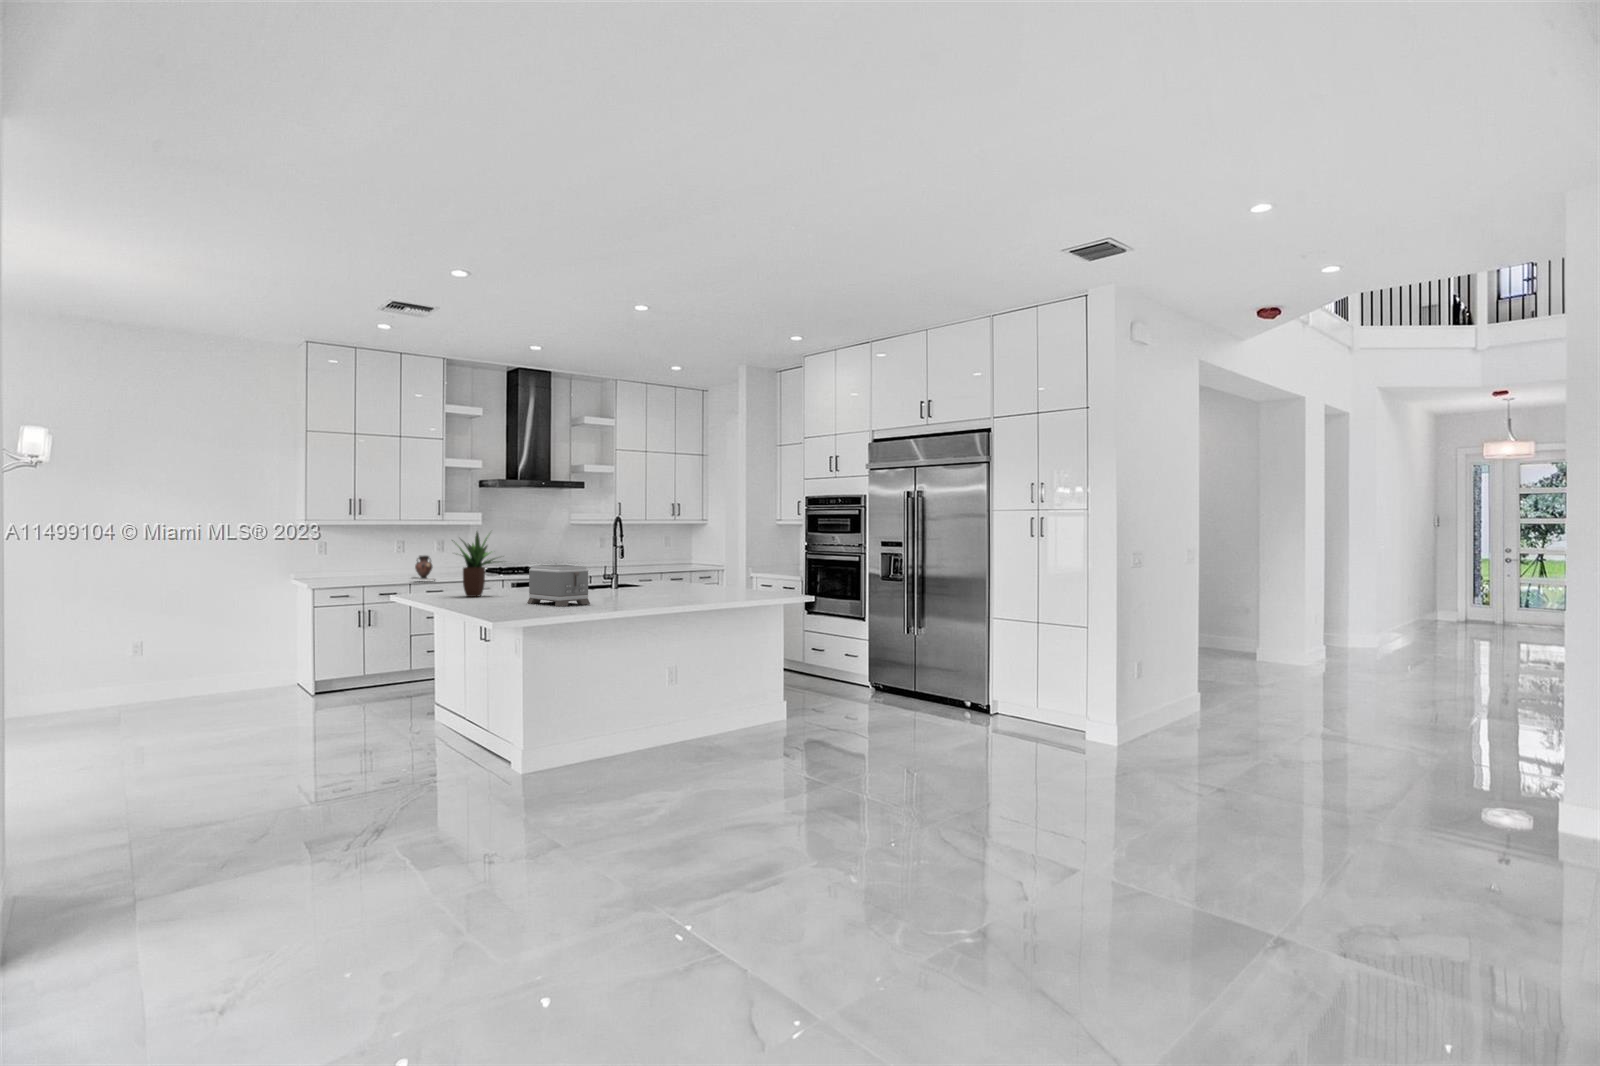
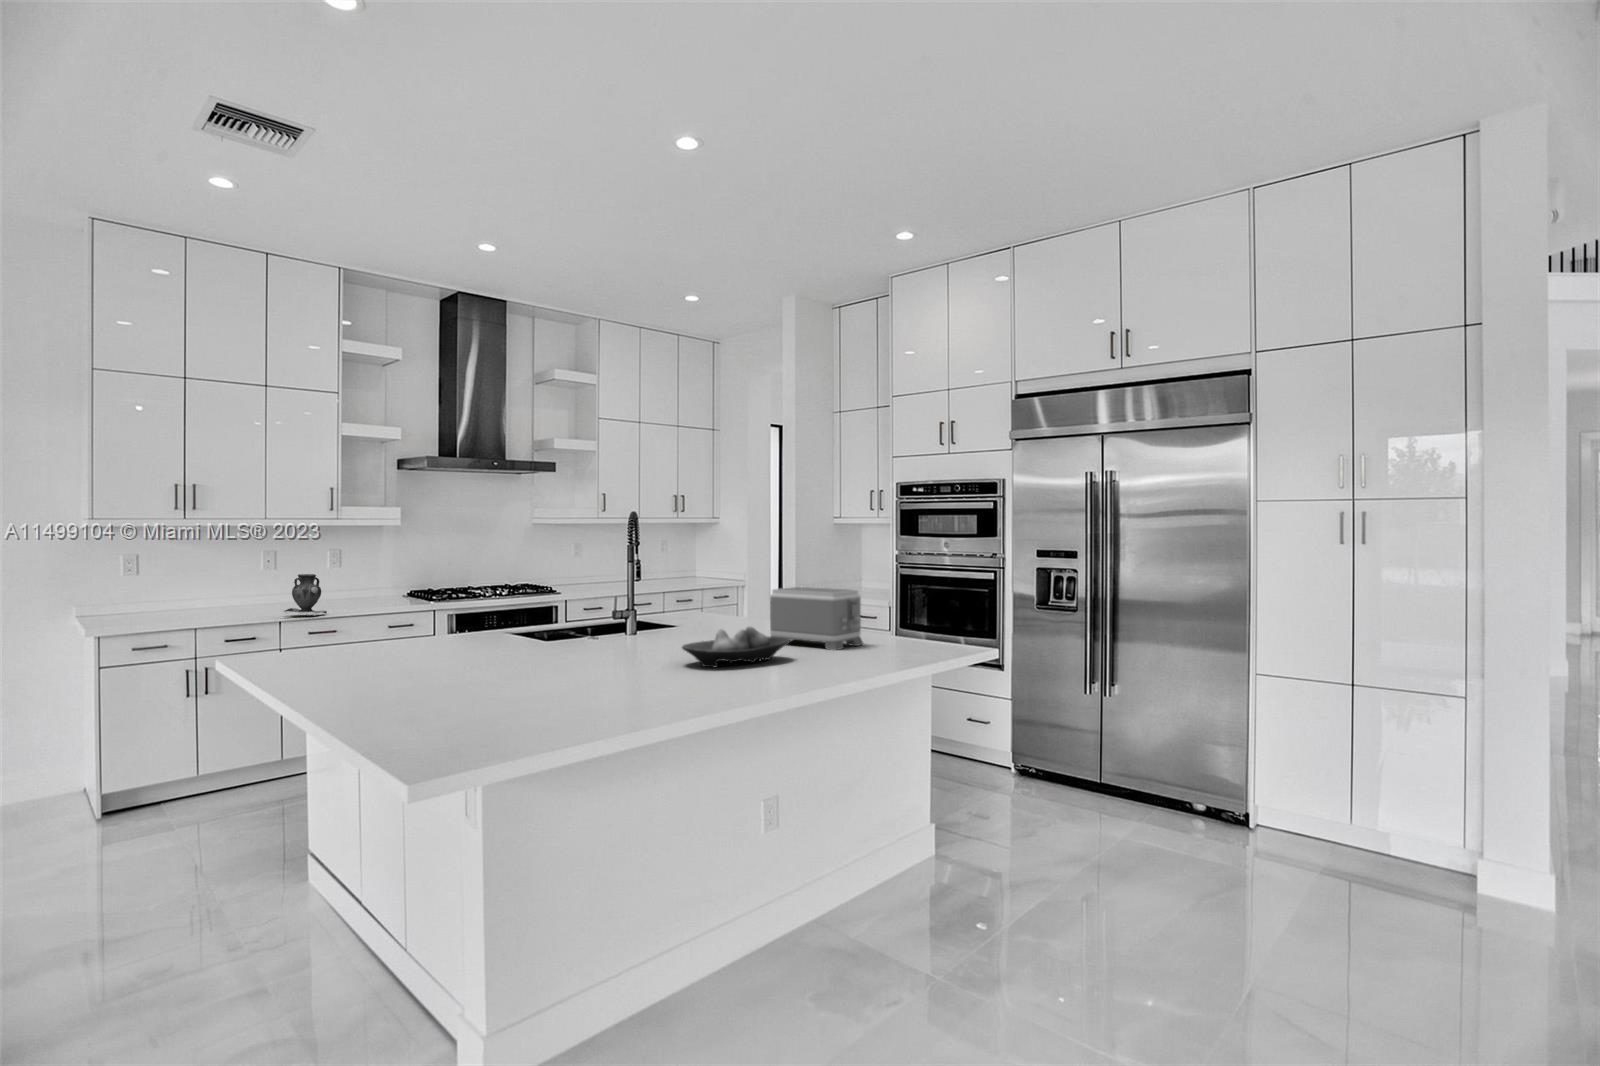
potted plant: present [452,532,496,597] -> none [351,534,459,662]
toaster: present [527,565,590,607] -> present [770,587,863,650]
fruit bowl: none [619,581,682,601] -> present [682,627,790,667]

